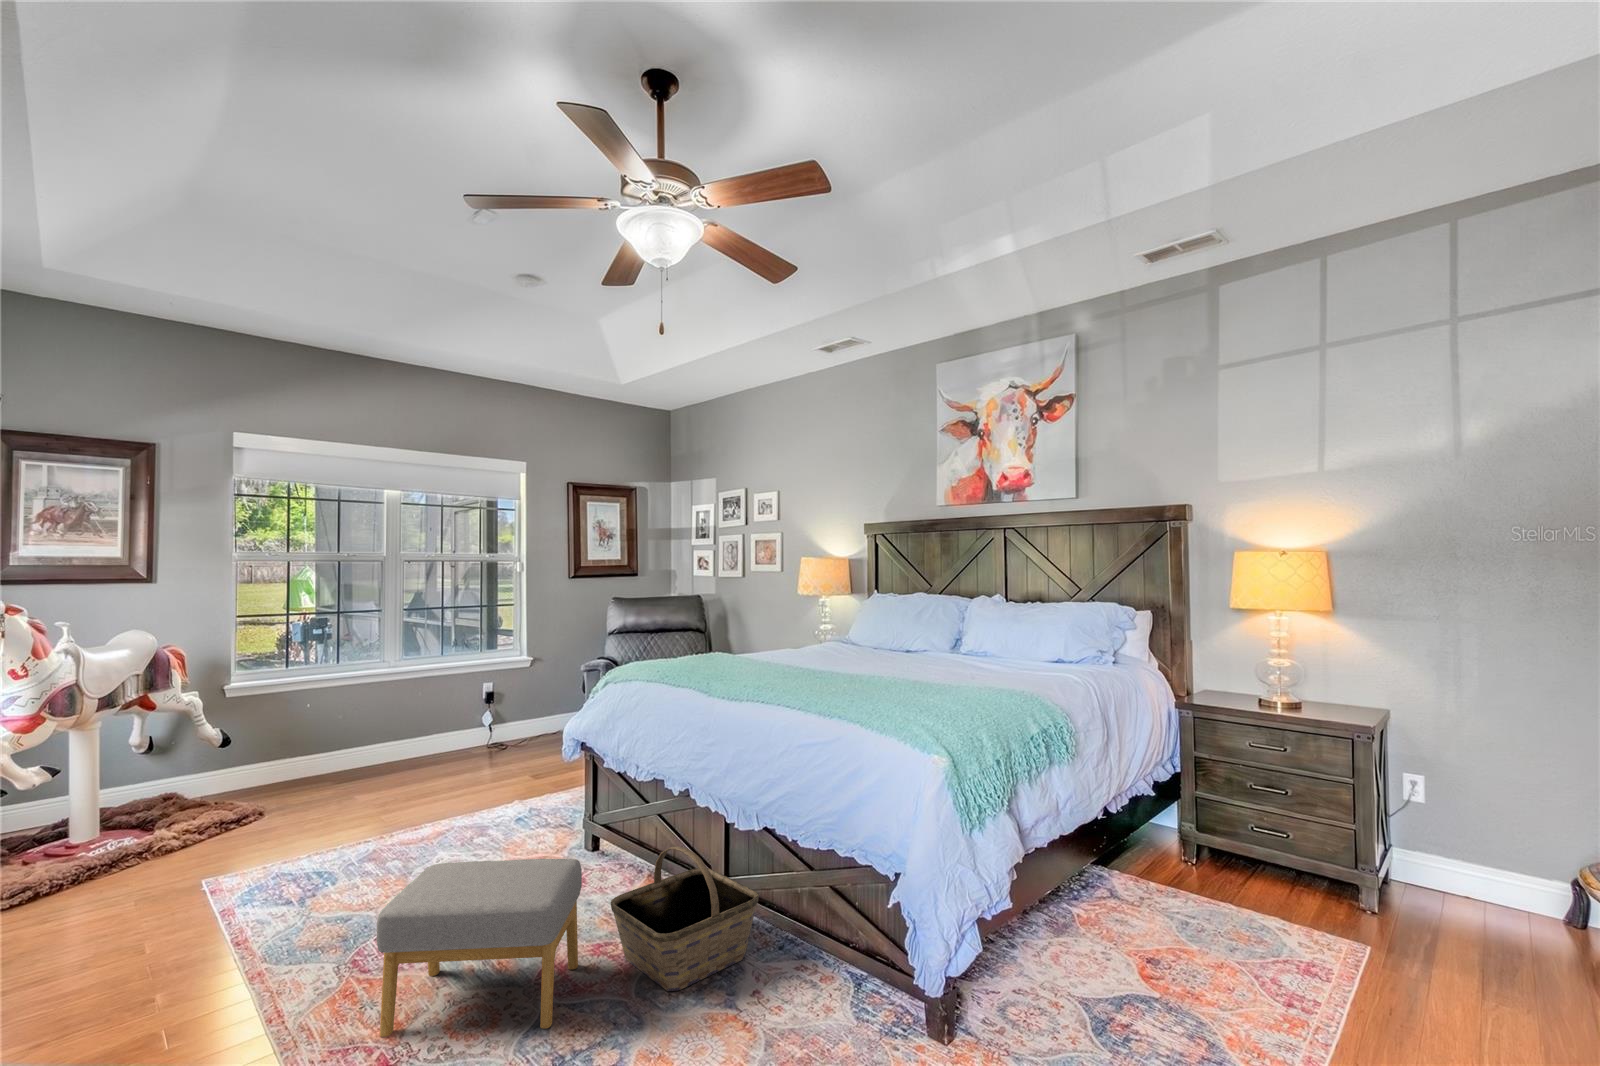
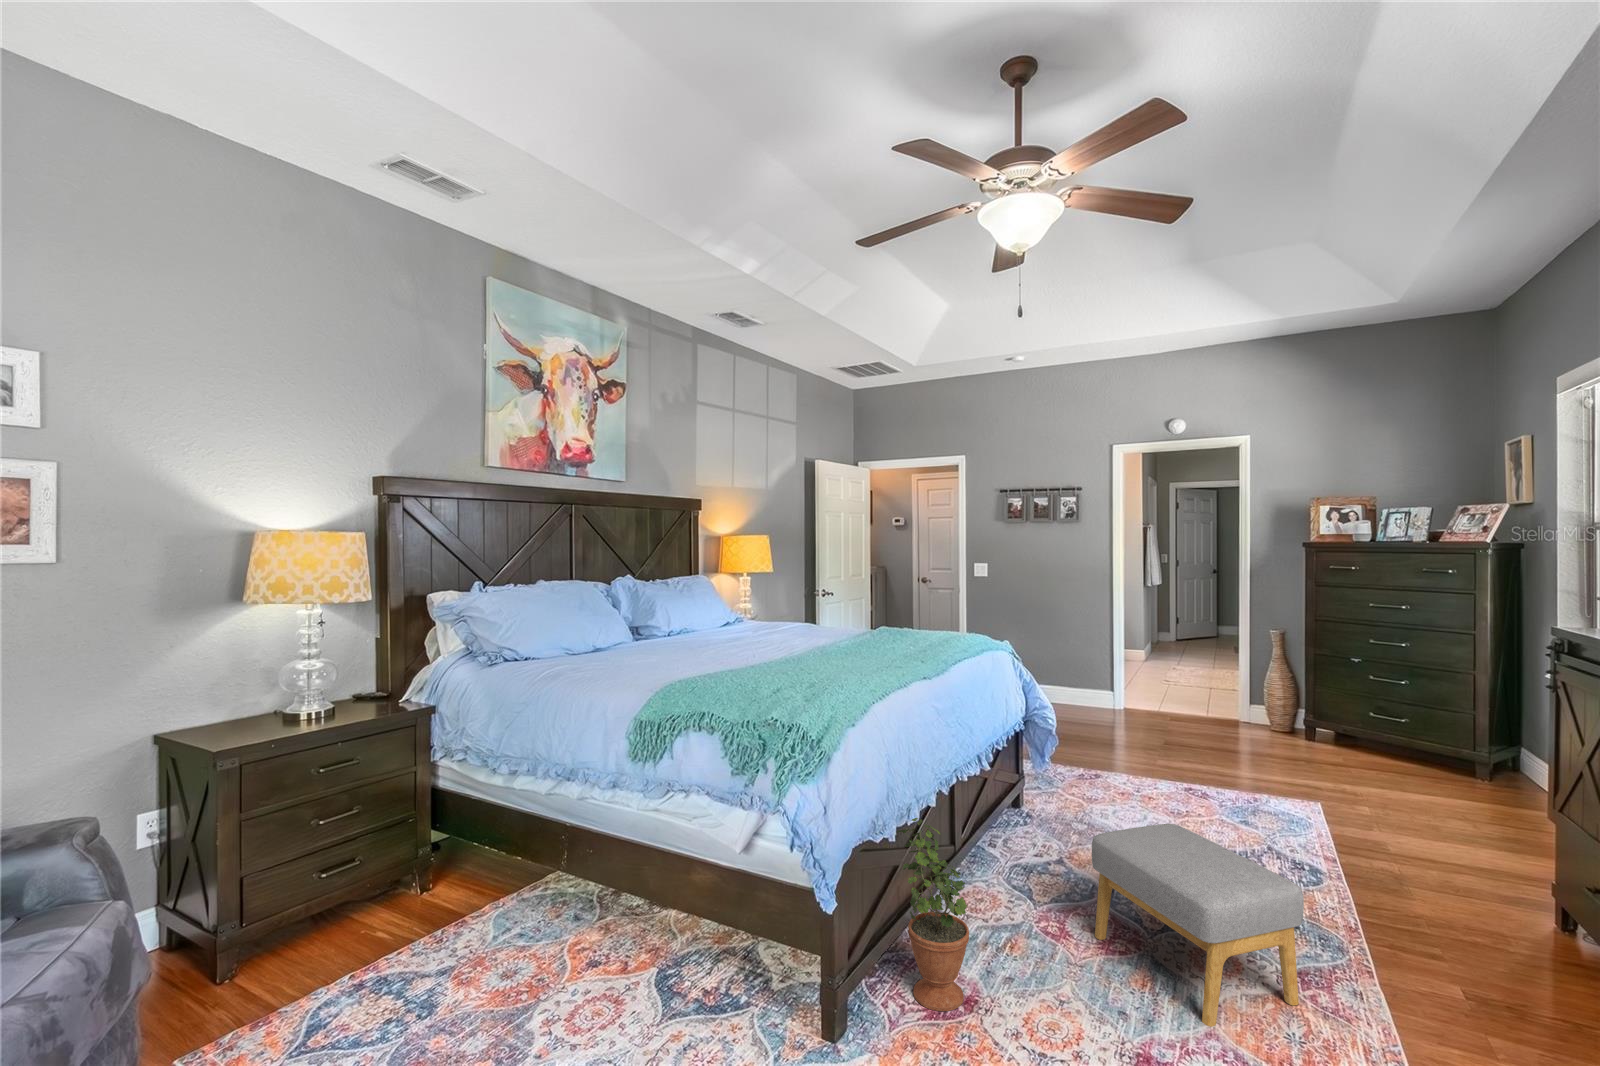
potted plant: none [555,753,614,886] -> present [897,818,969,1011]
basket: present [611,846,759,991] -> none [964,793,1091,915]

